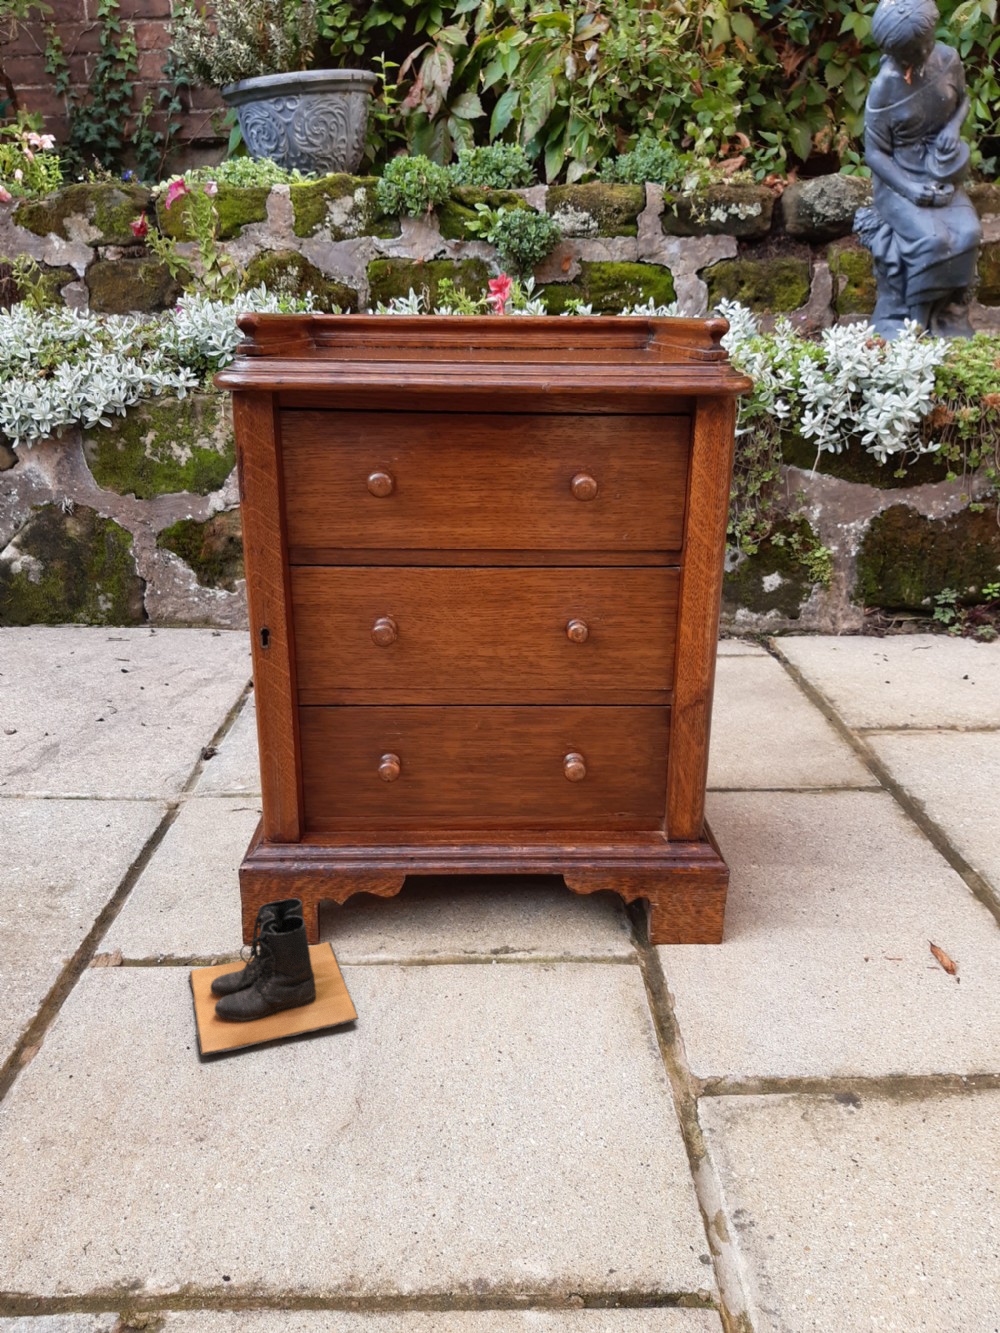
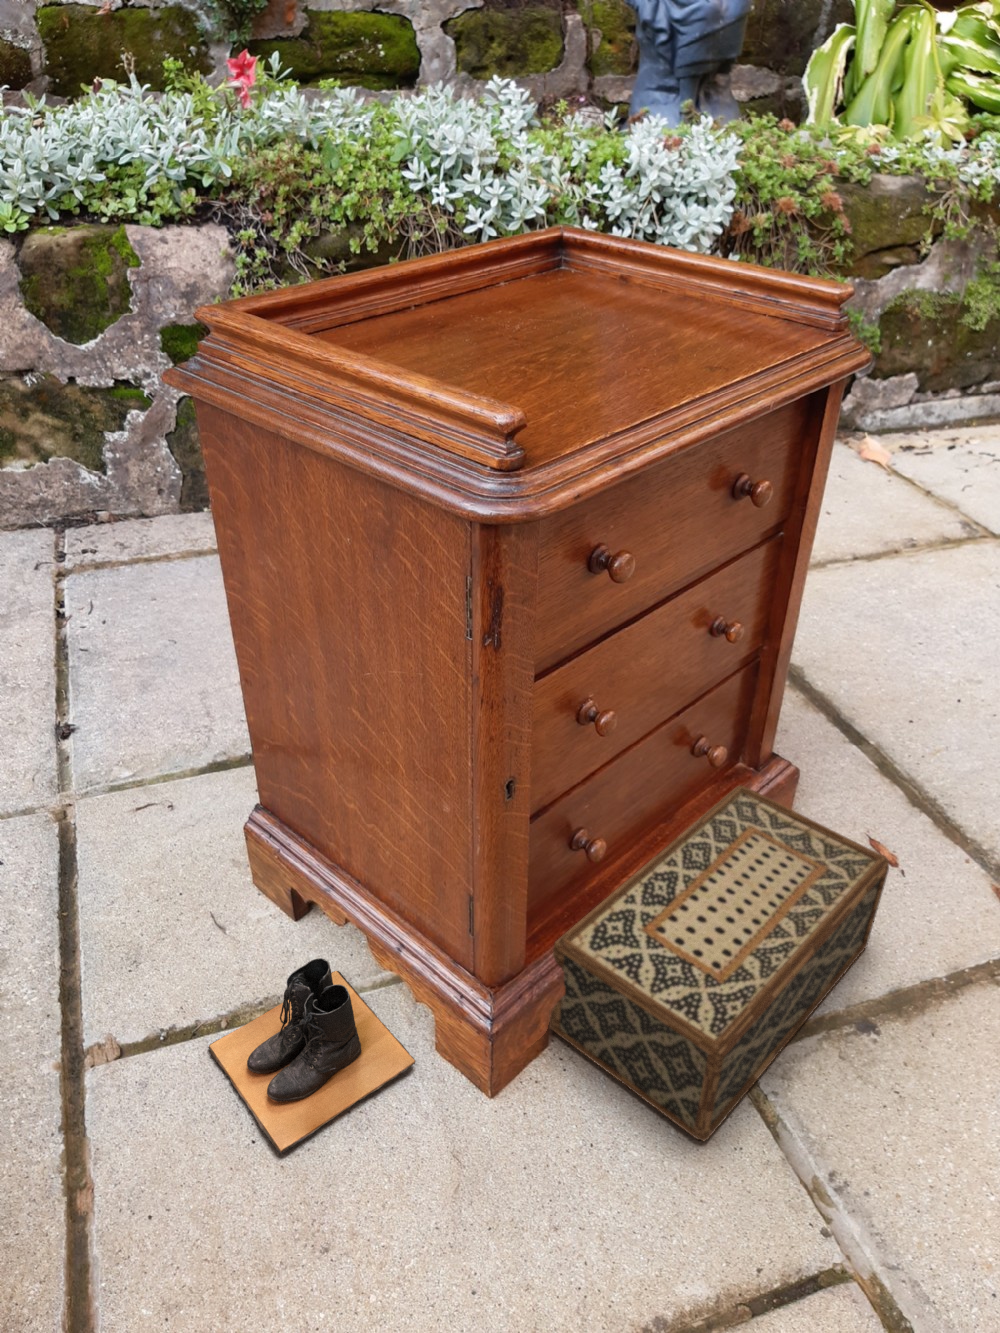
woven basket: none [500,839,901,1149] -> present [549,786,889,1141]

